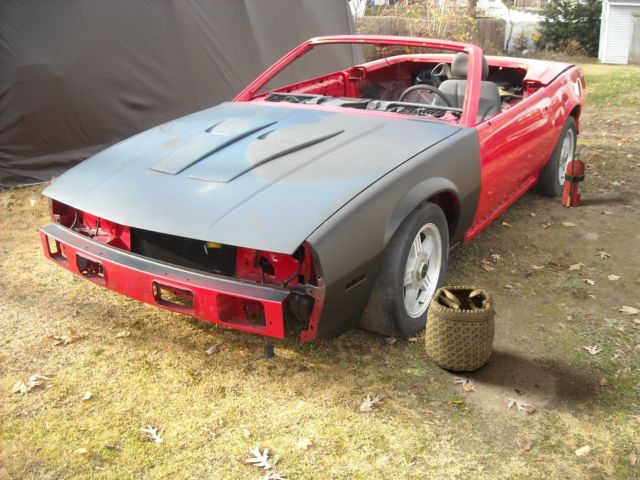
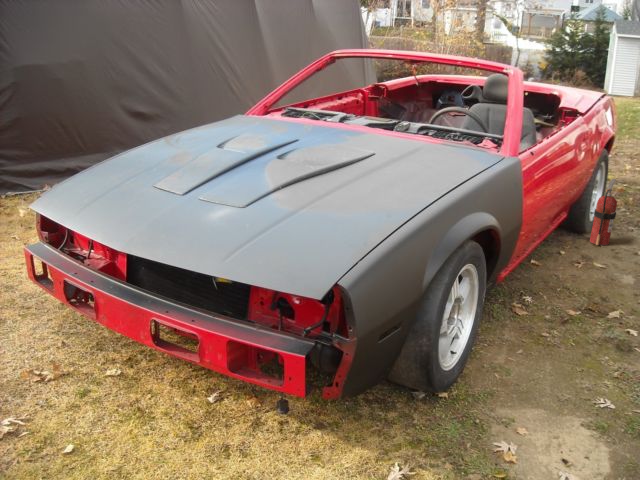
basket: present [425,285,496,371] -> none [446,336,552,437]

